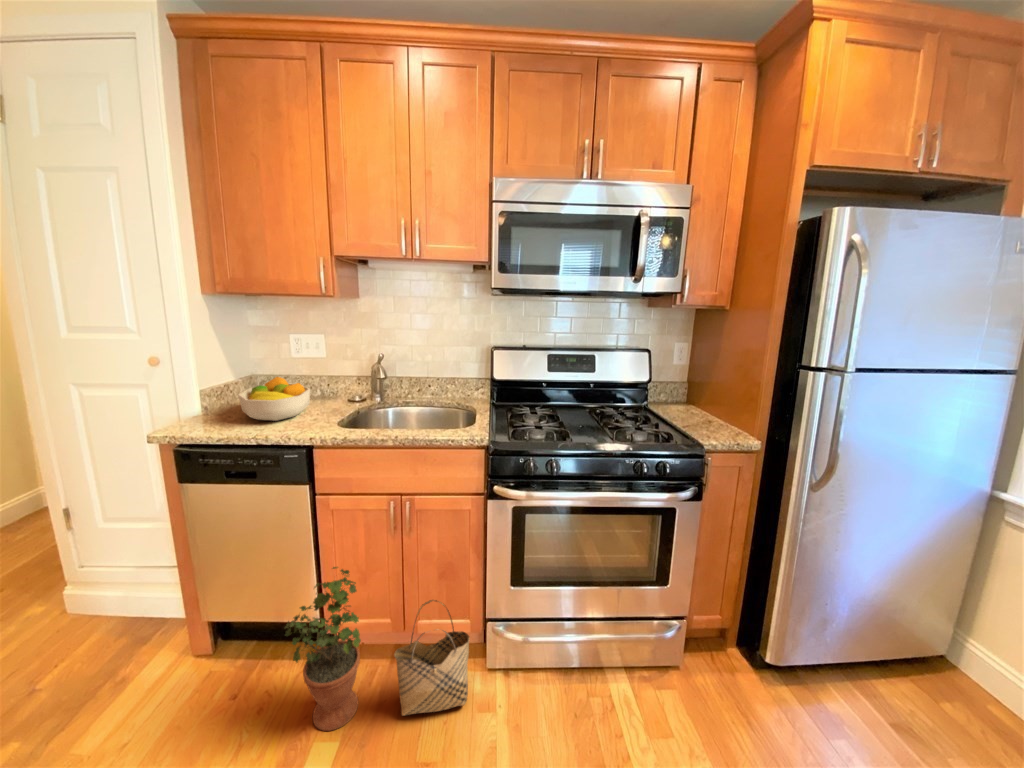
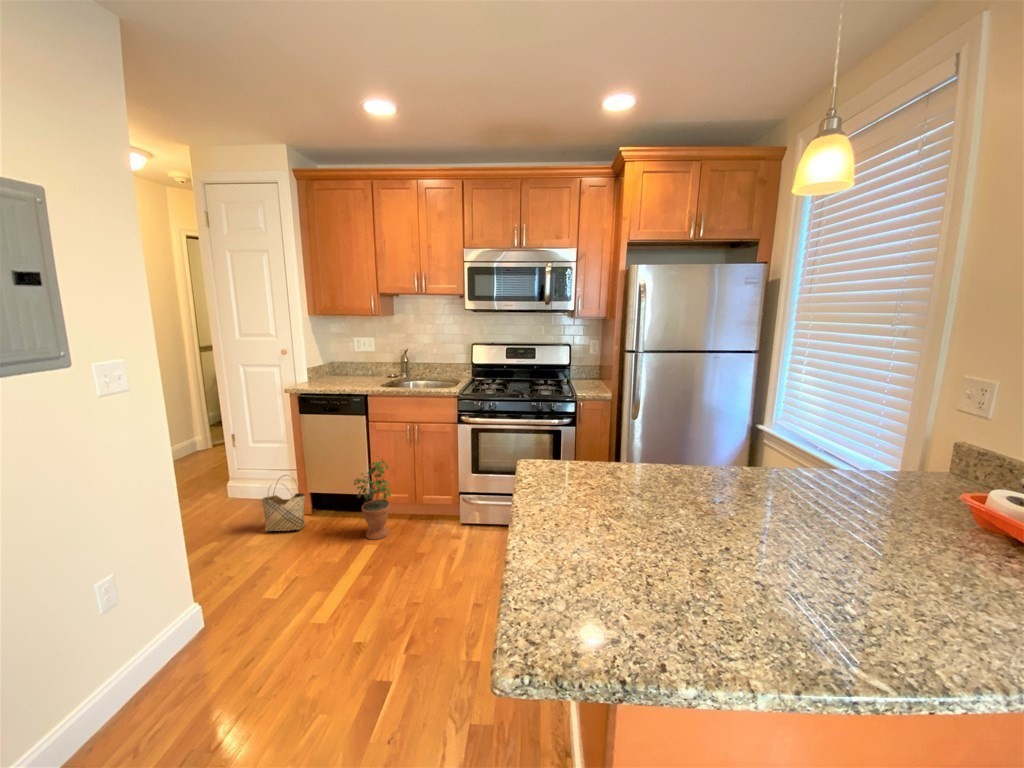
fruit bowl: present [238,377,310,421] -> none [327,361,365,384]
woven basket: present [394,600,470,716] -> present [262,475,305,531]

